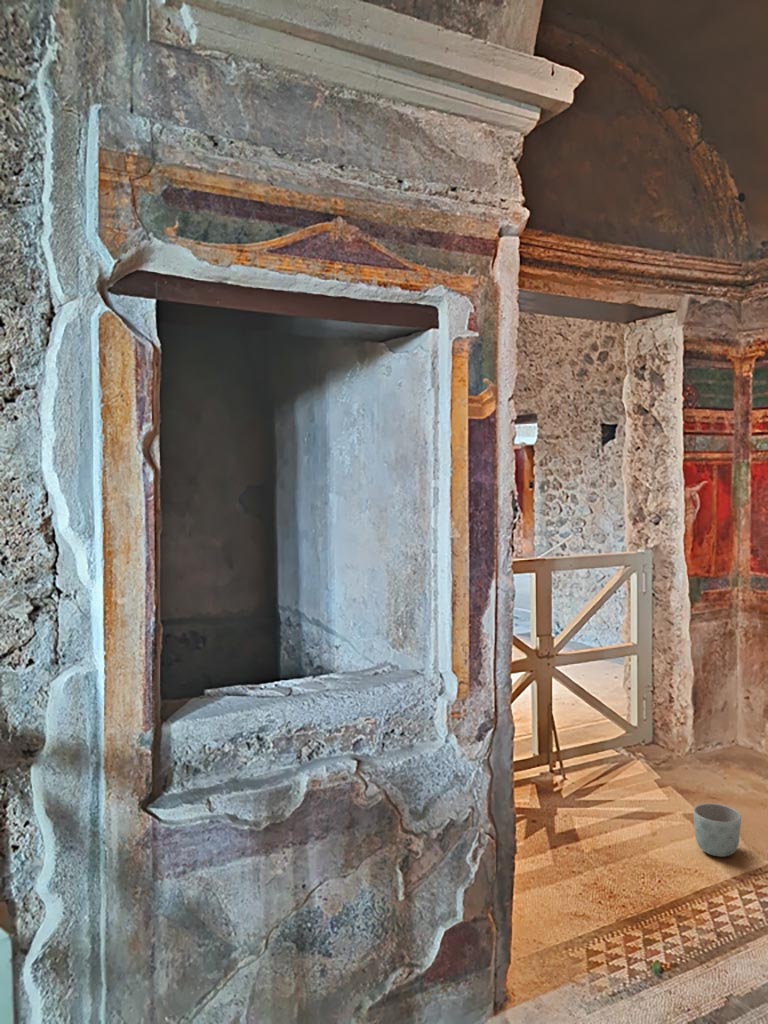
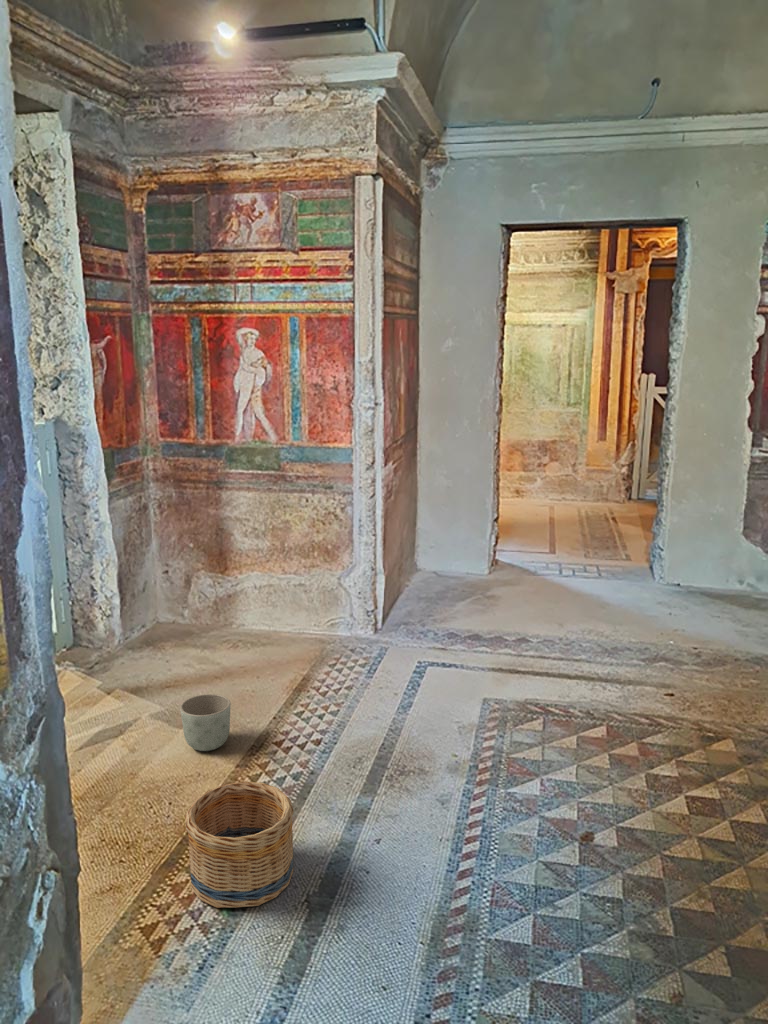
basket: none [637,870,735,981] -> present [185,782,294,908]

